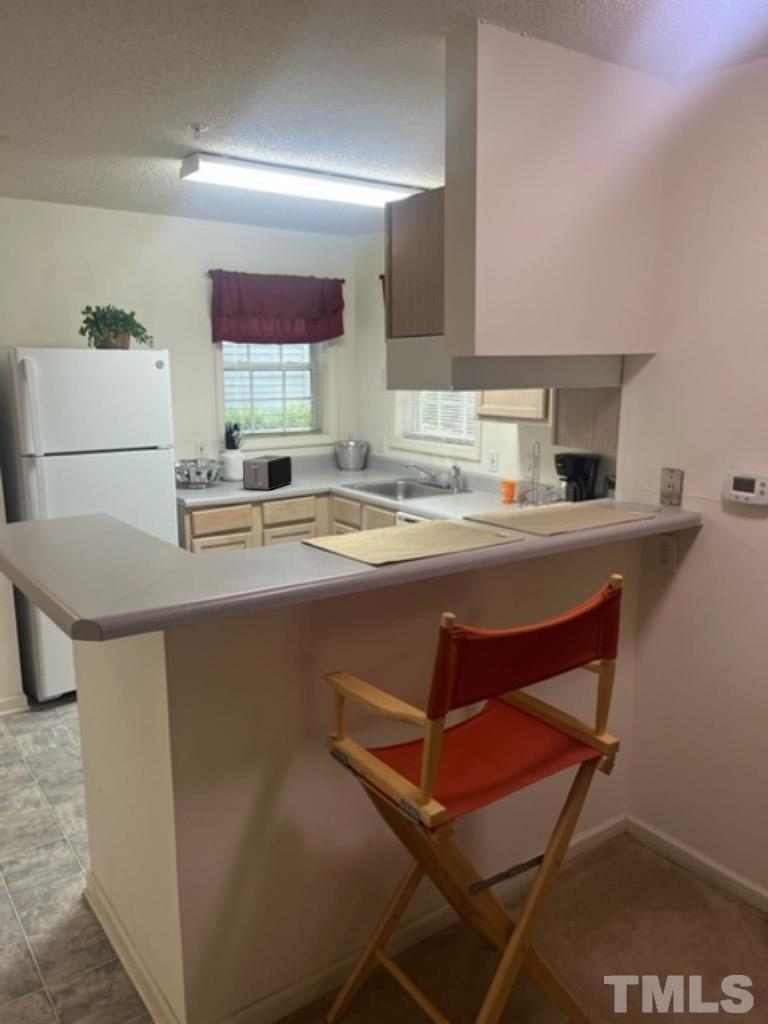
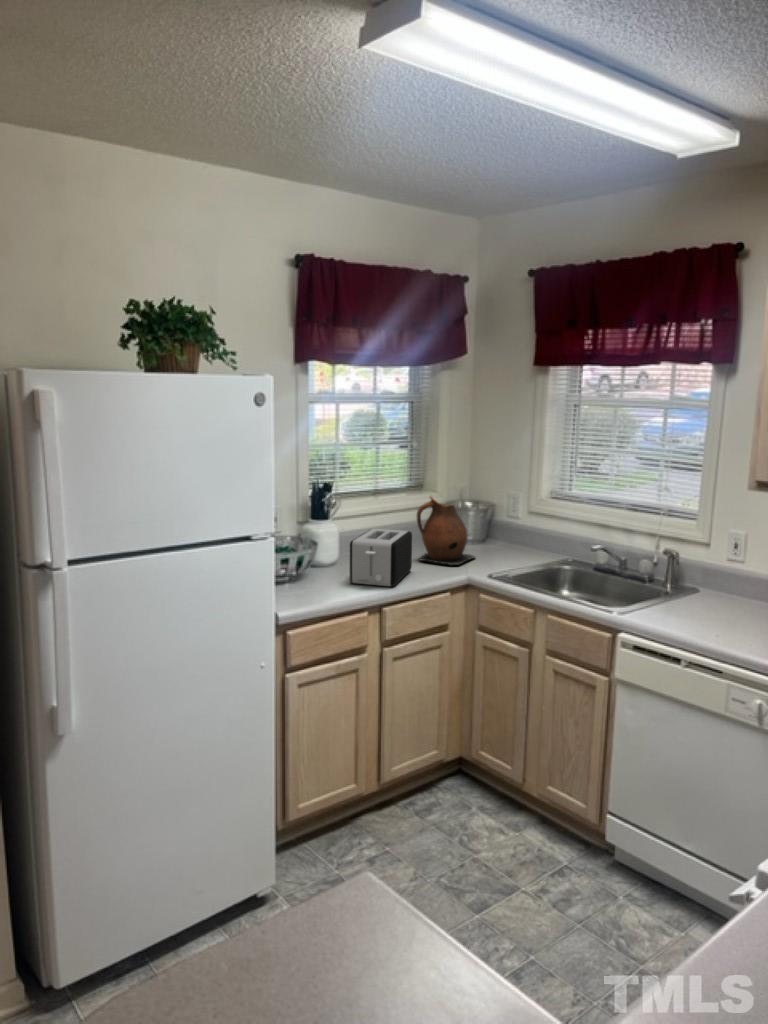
ceramic pitcher: none [301,434,345,481] -> present [417,496,475,565]

